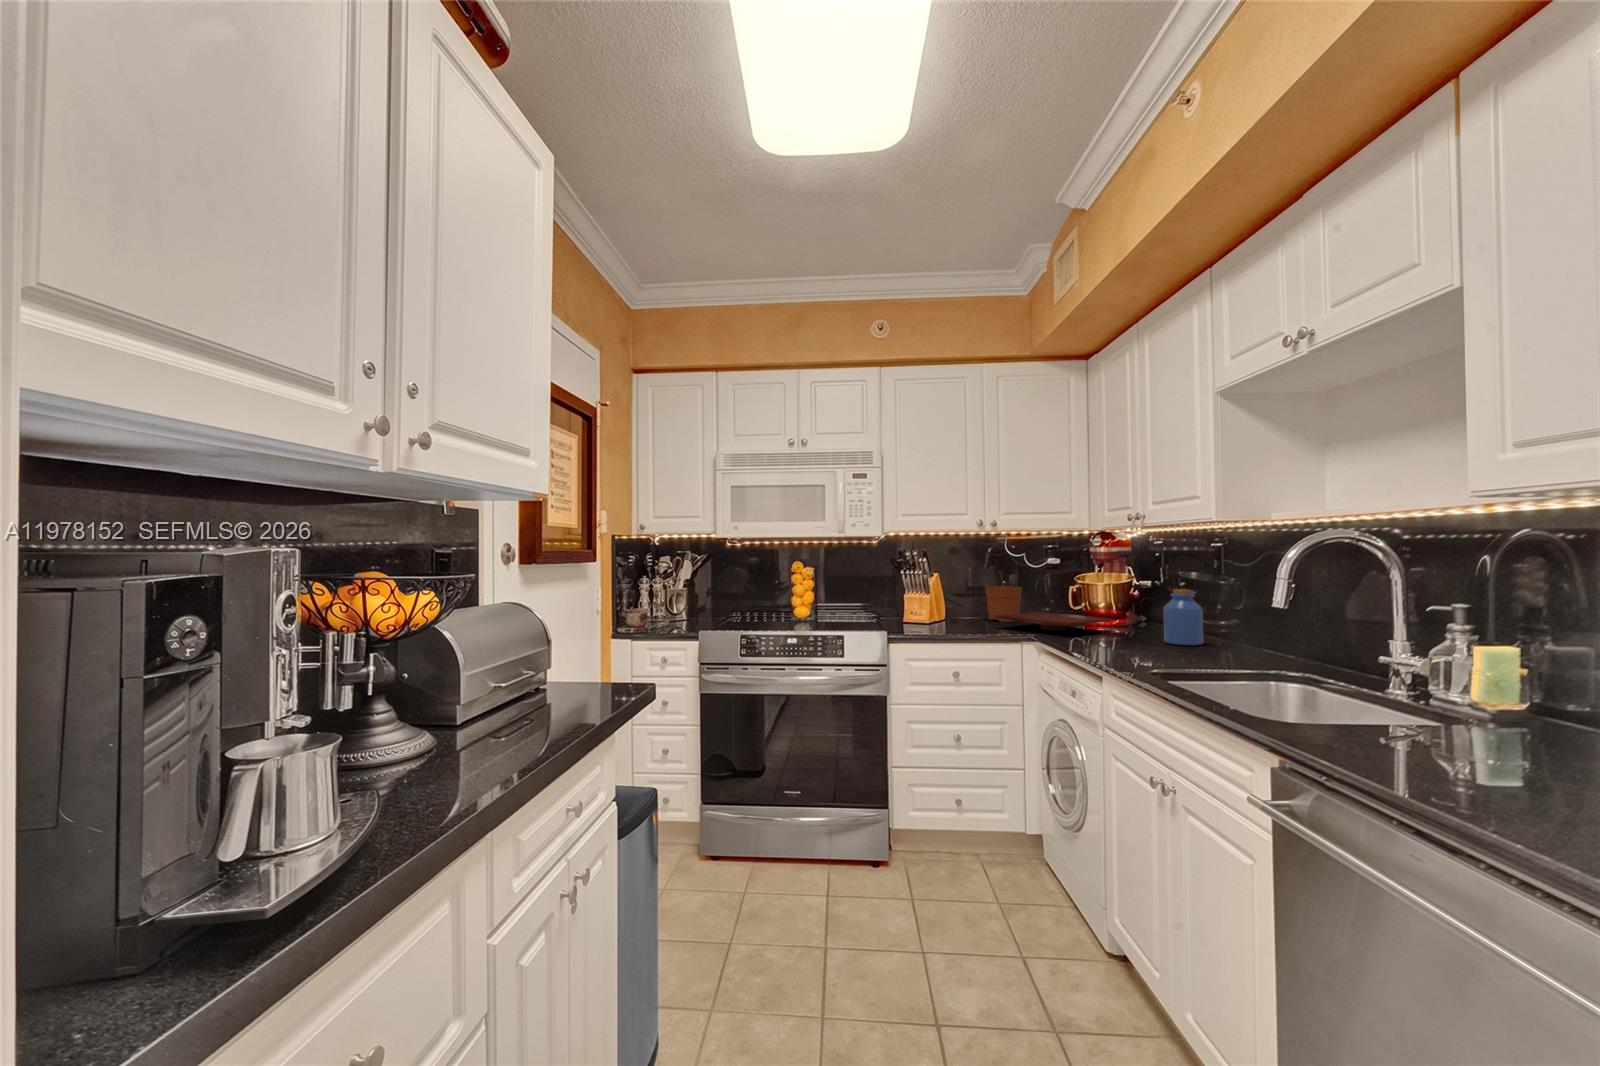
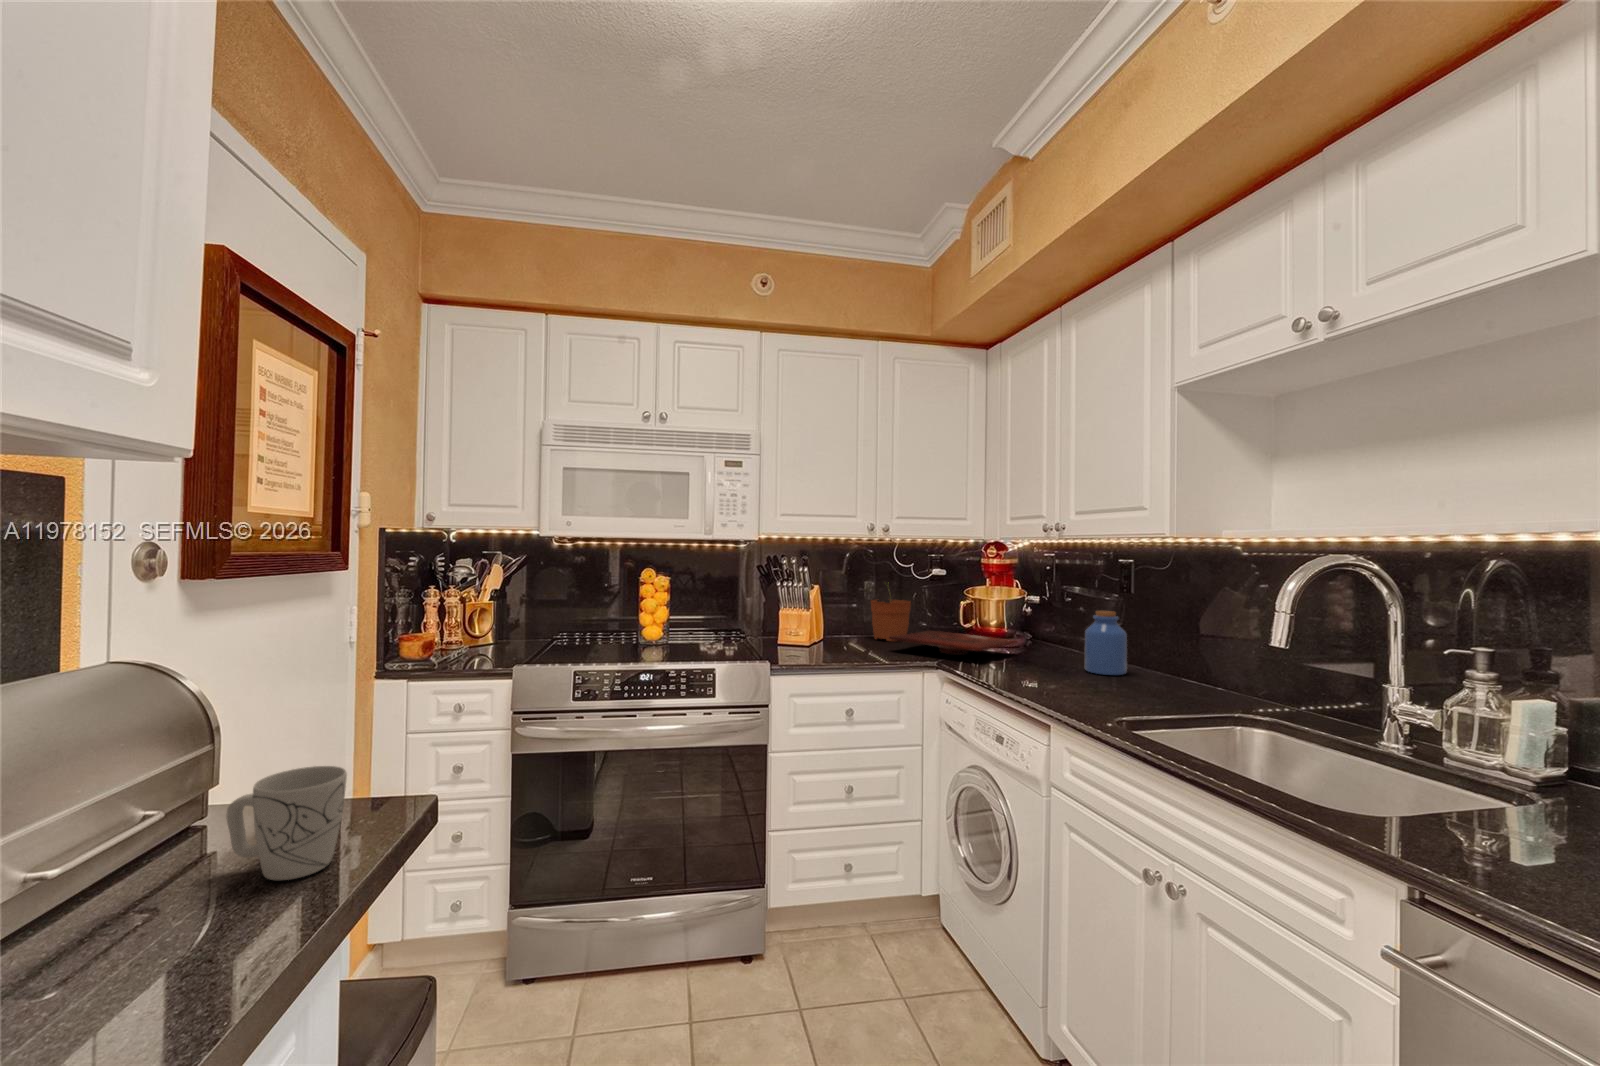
mug: none [564,651,614,702] -> present [226,766,347,880]

